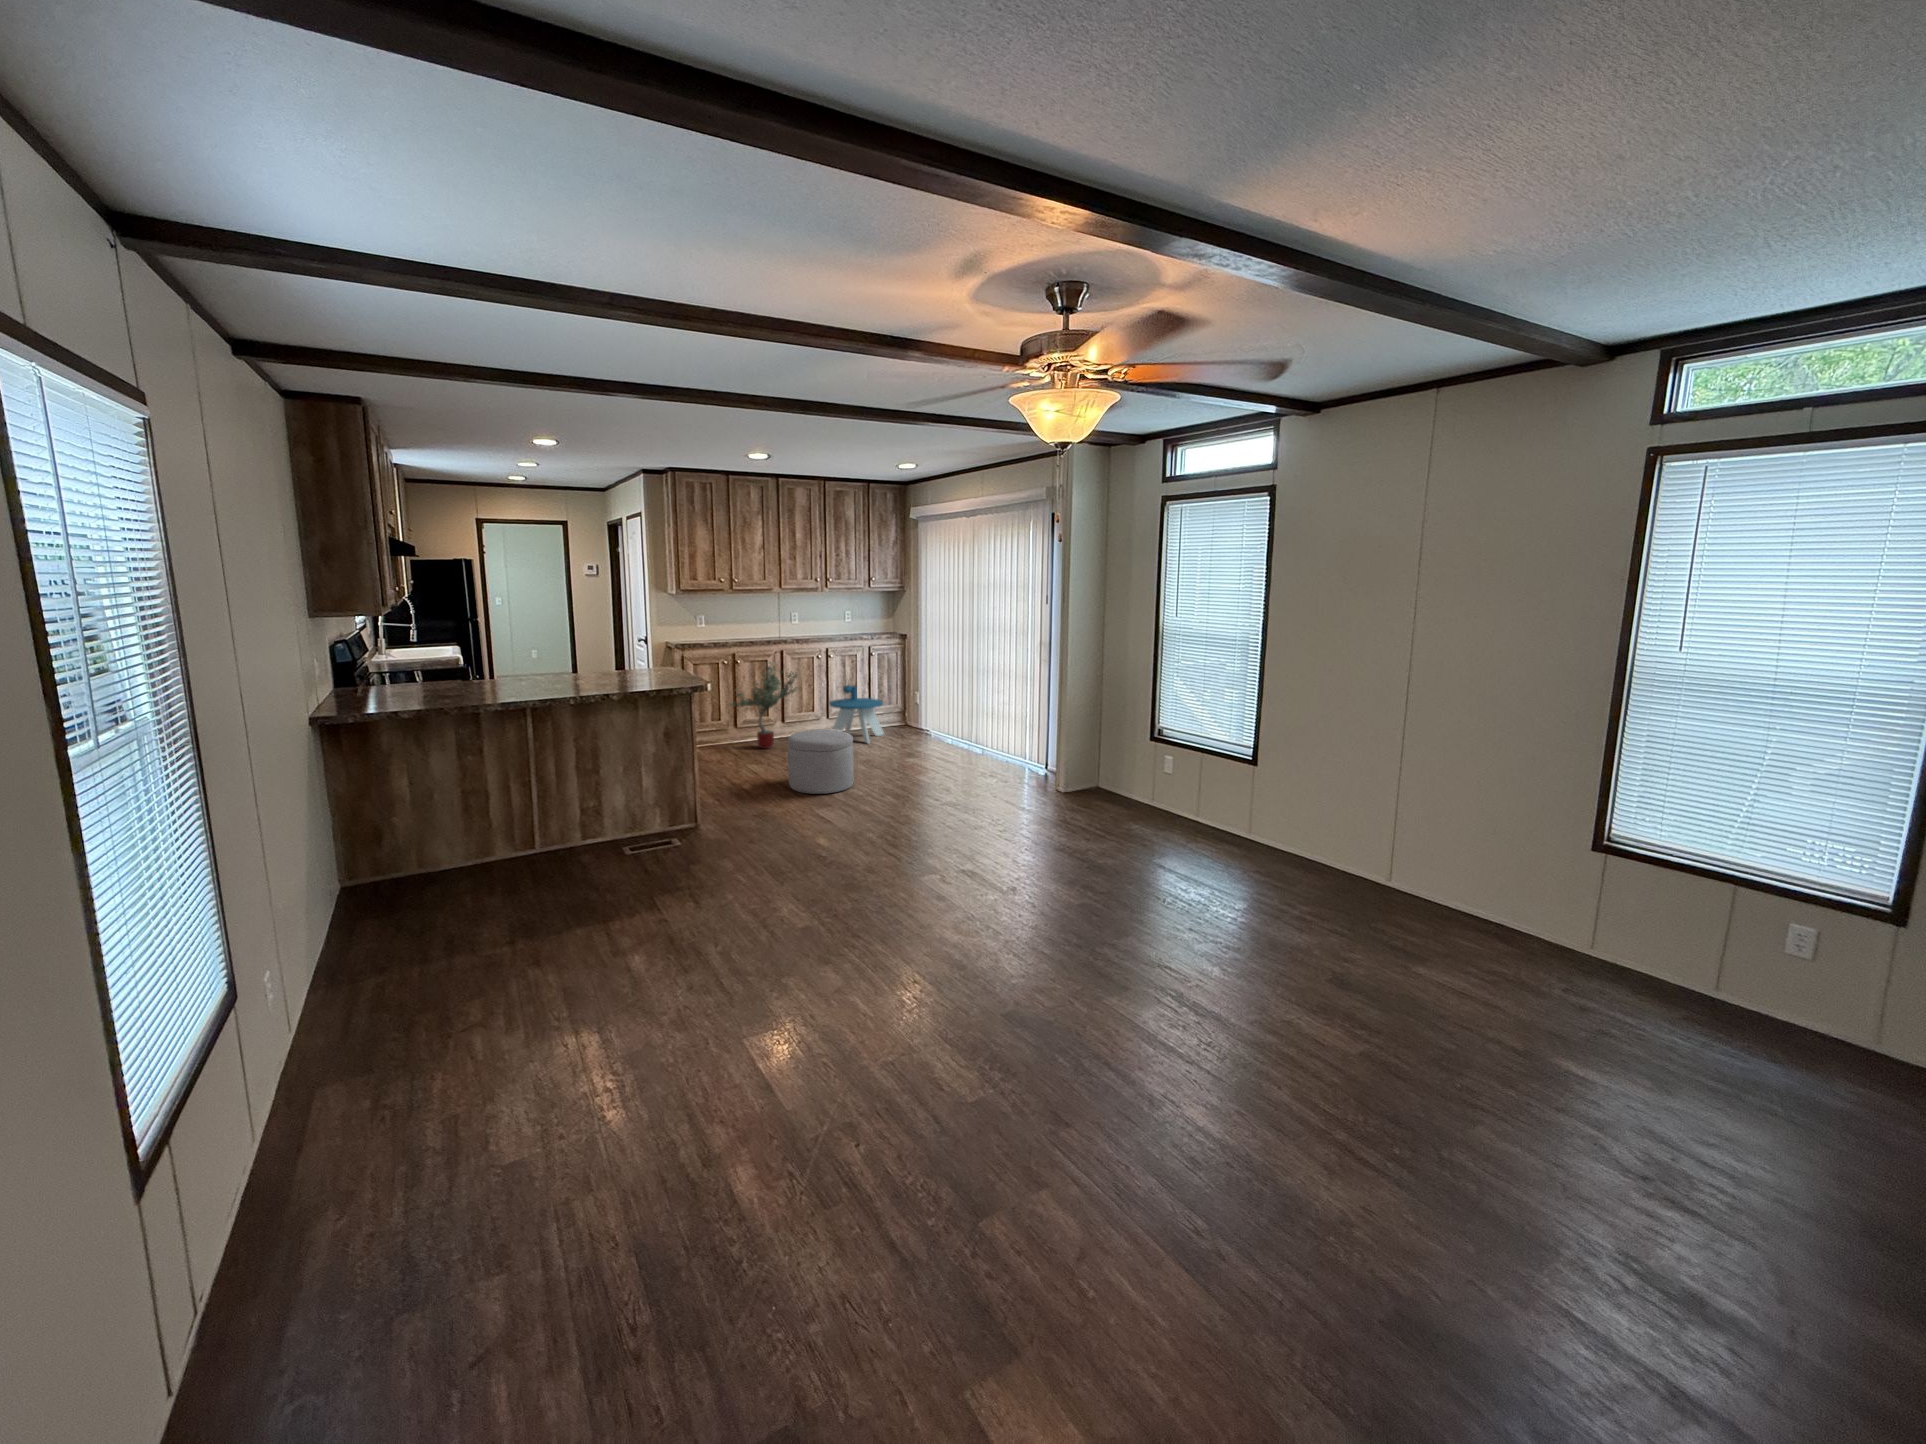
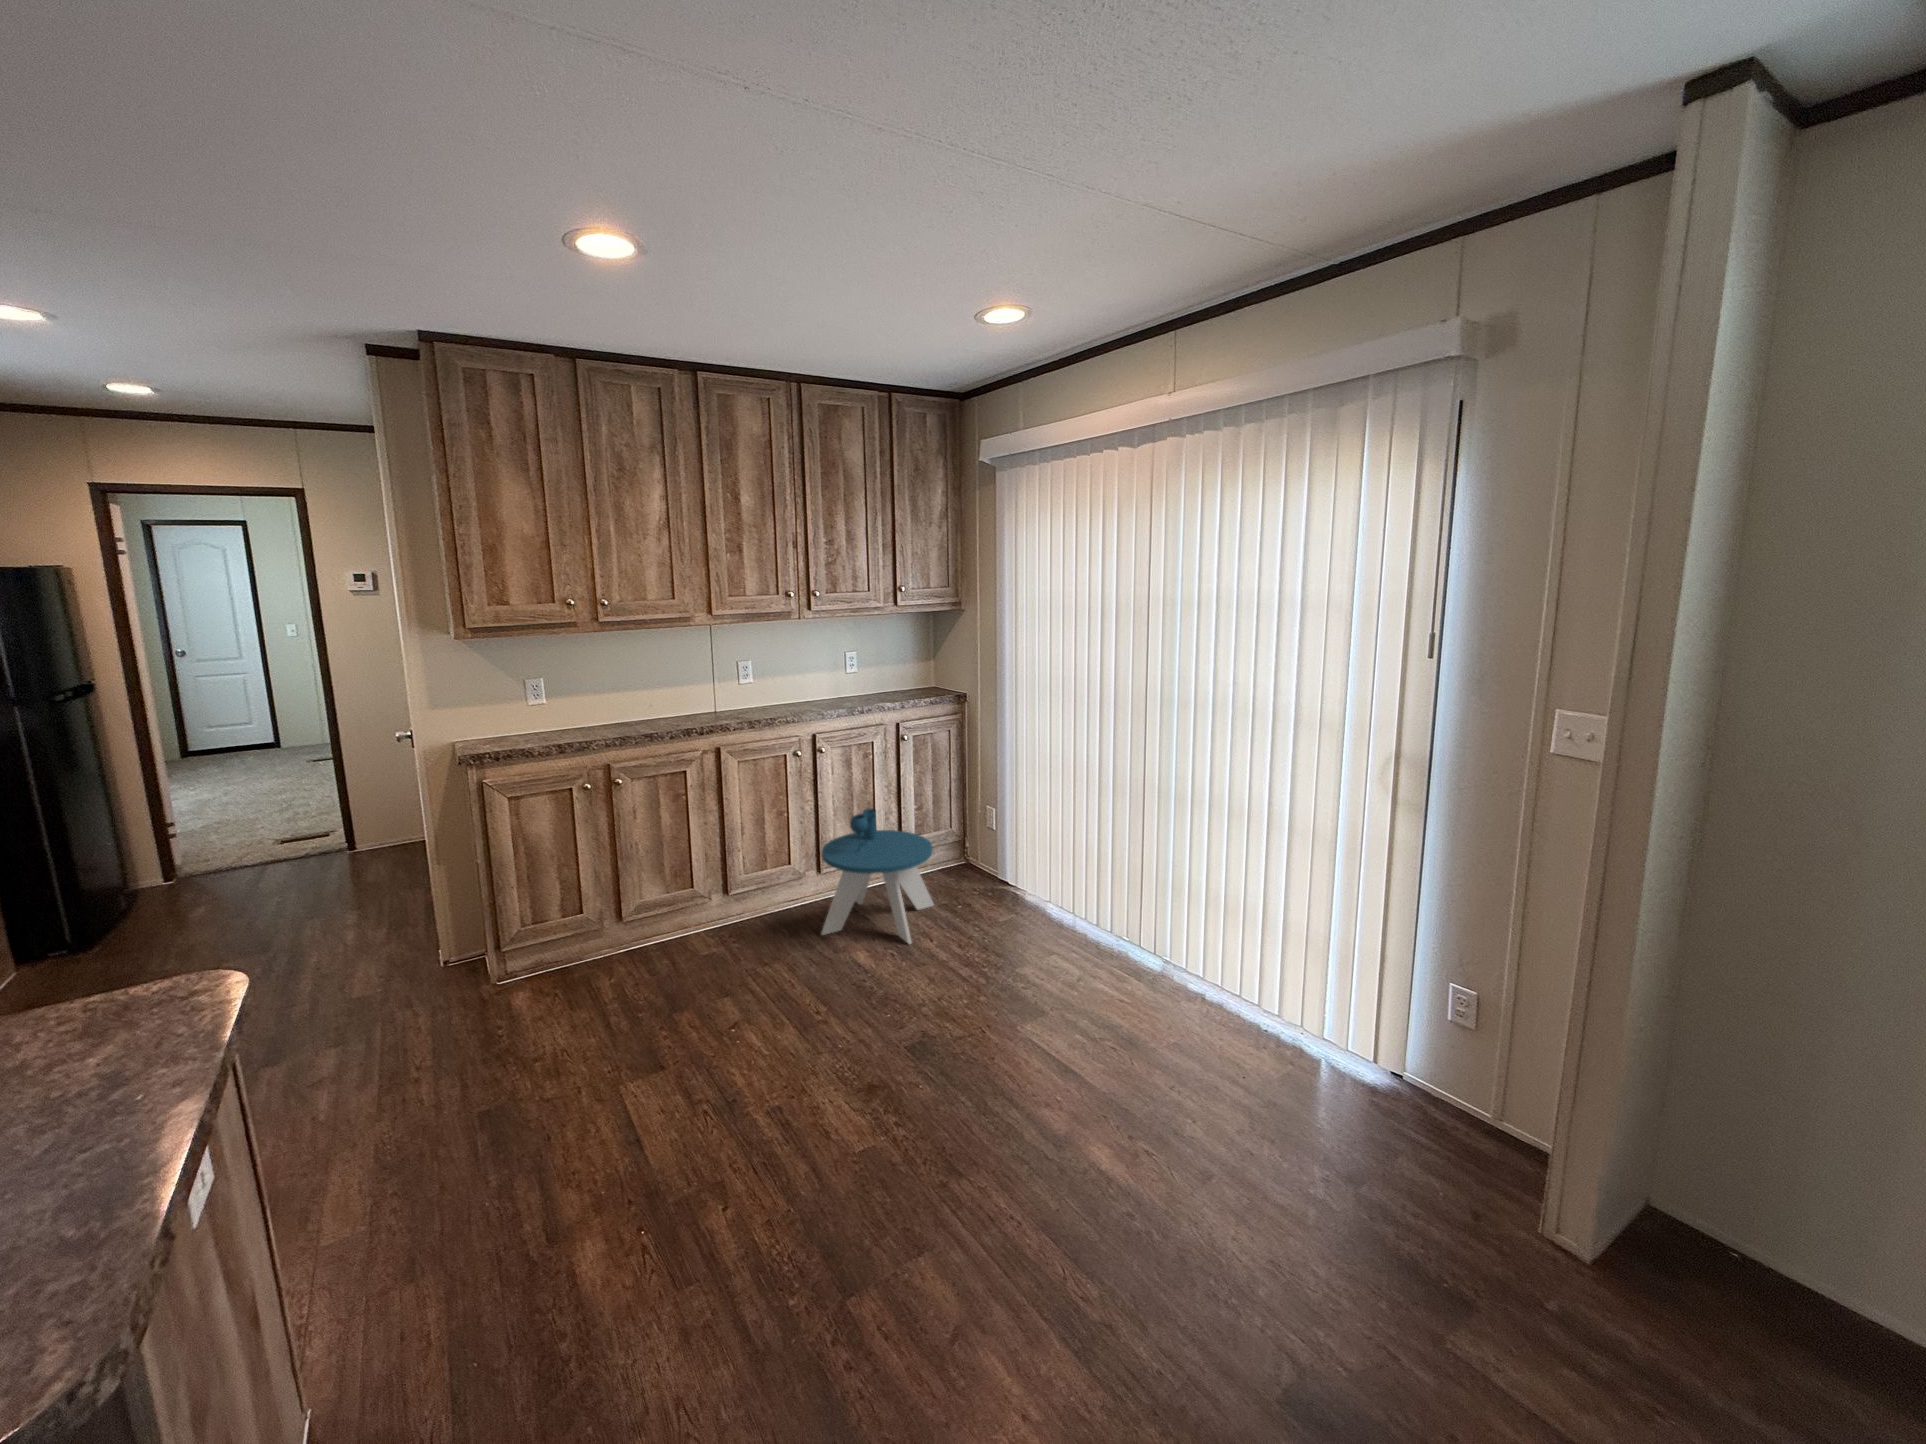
potted tree: present [731,662,797,749] -> none [591,778,756,977]
ottoman: present [788,729,854,794] -> none [718,1020,914,1279]

